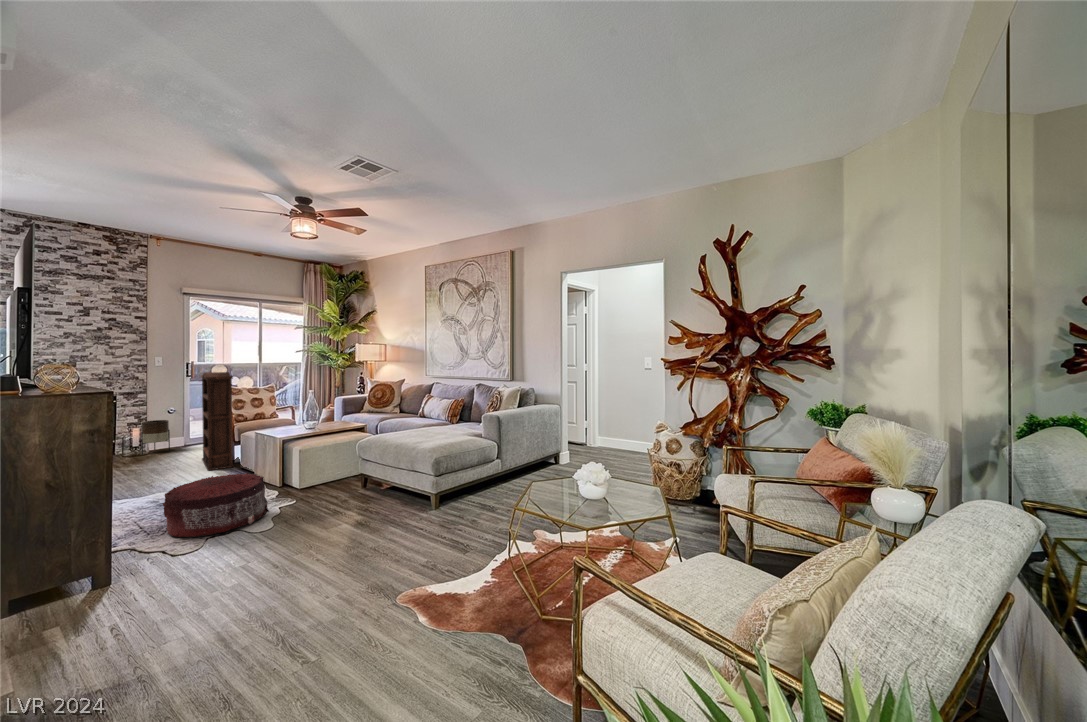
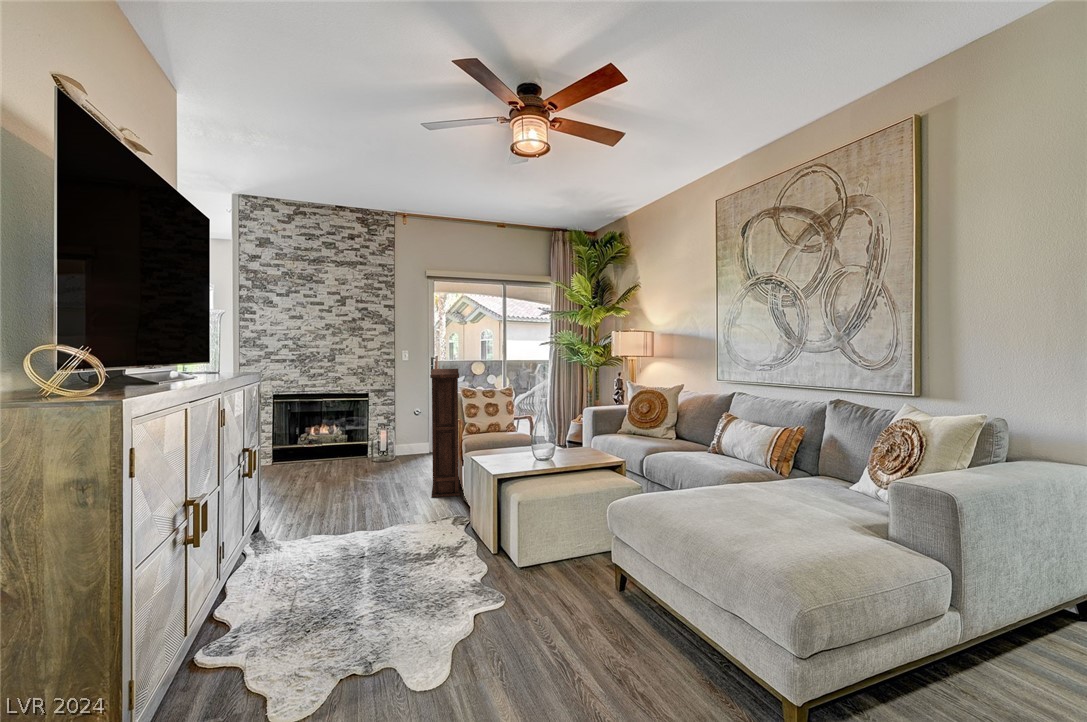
planter: present [141,420,170,455] -> none [387,422,412,460]
pouf: present [163,473,269,537] -> none [320,533,467,661]

